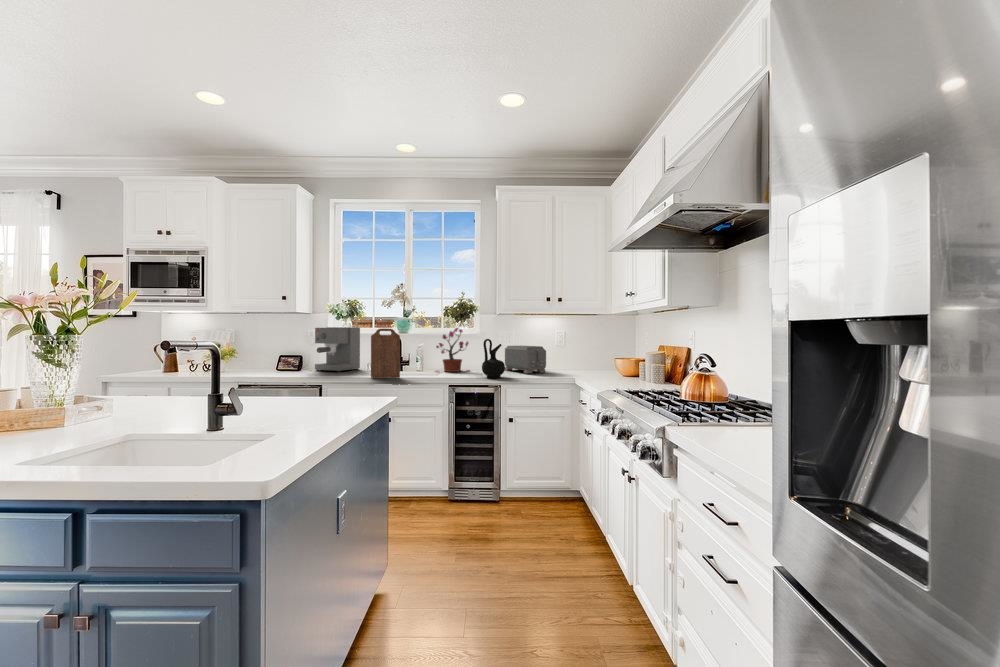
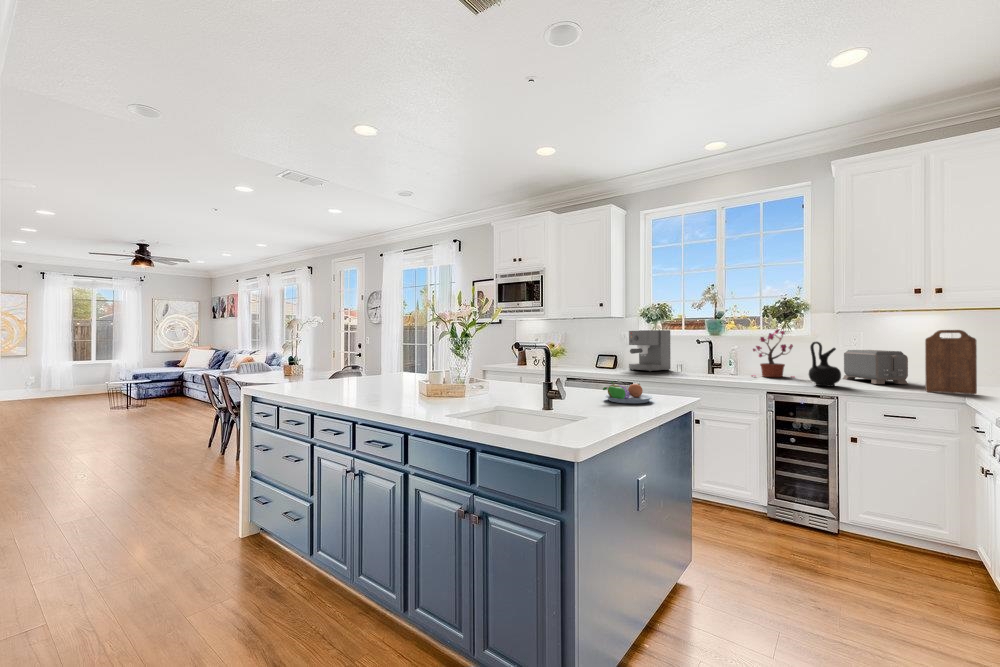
cutting board: present [371,329,400,378] -> present [925,330,977,394]
fruit bowl: none [290,386,350,411] -> present [603,381,653,404]

